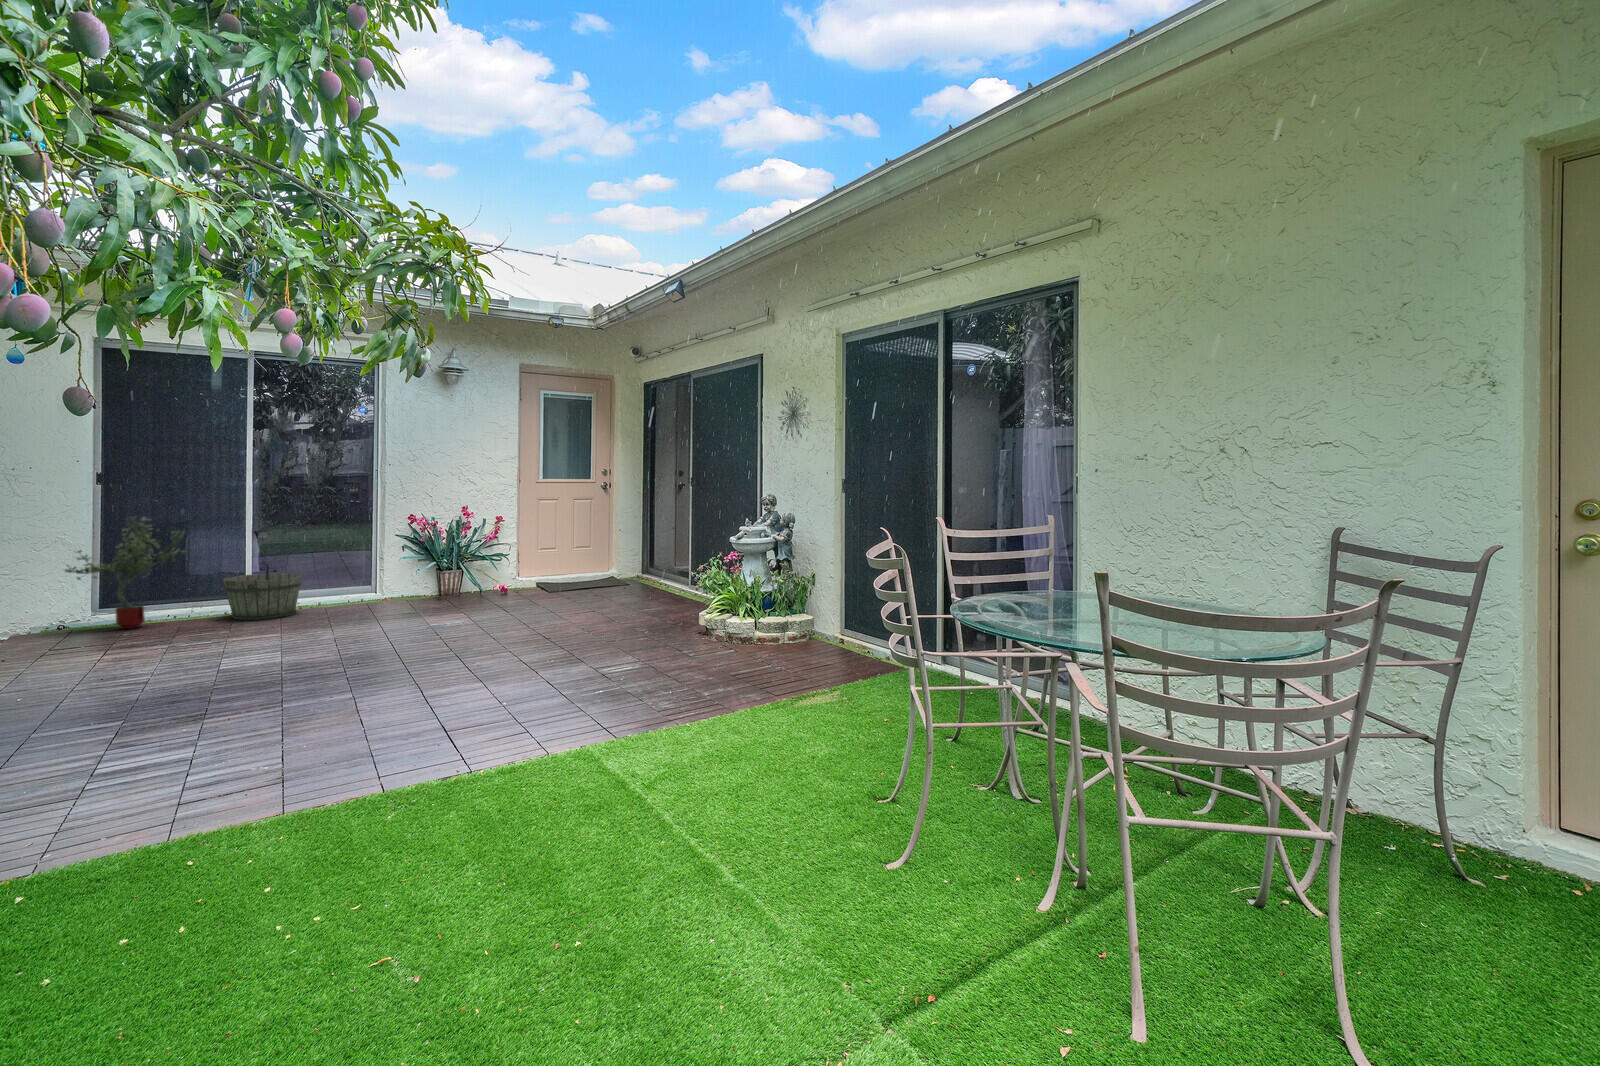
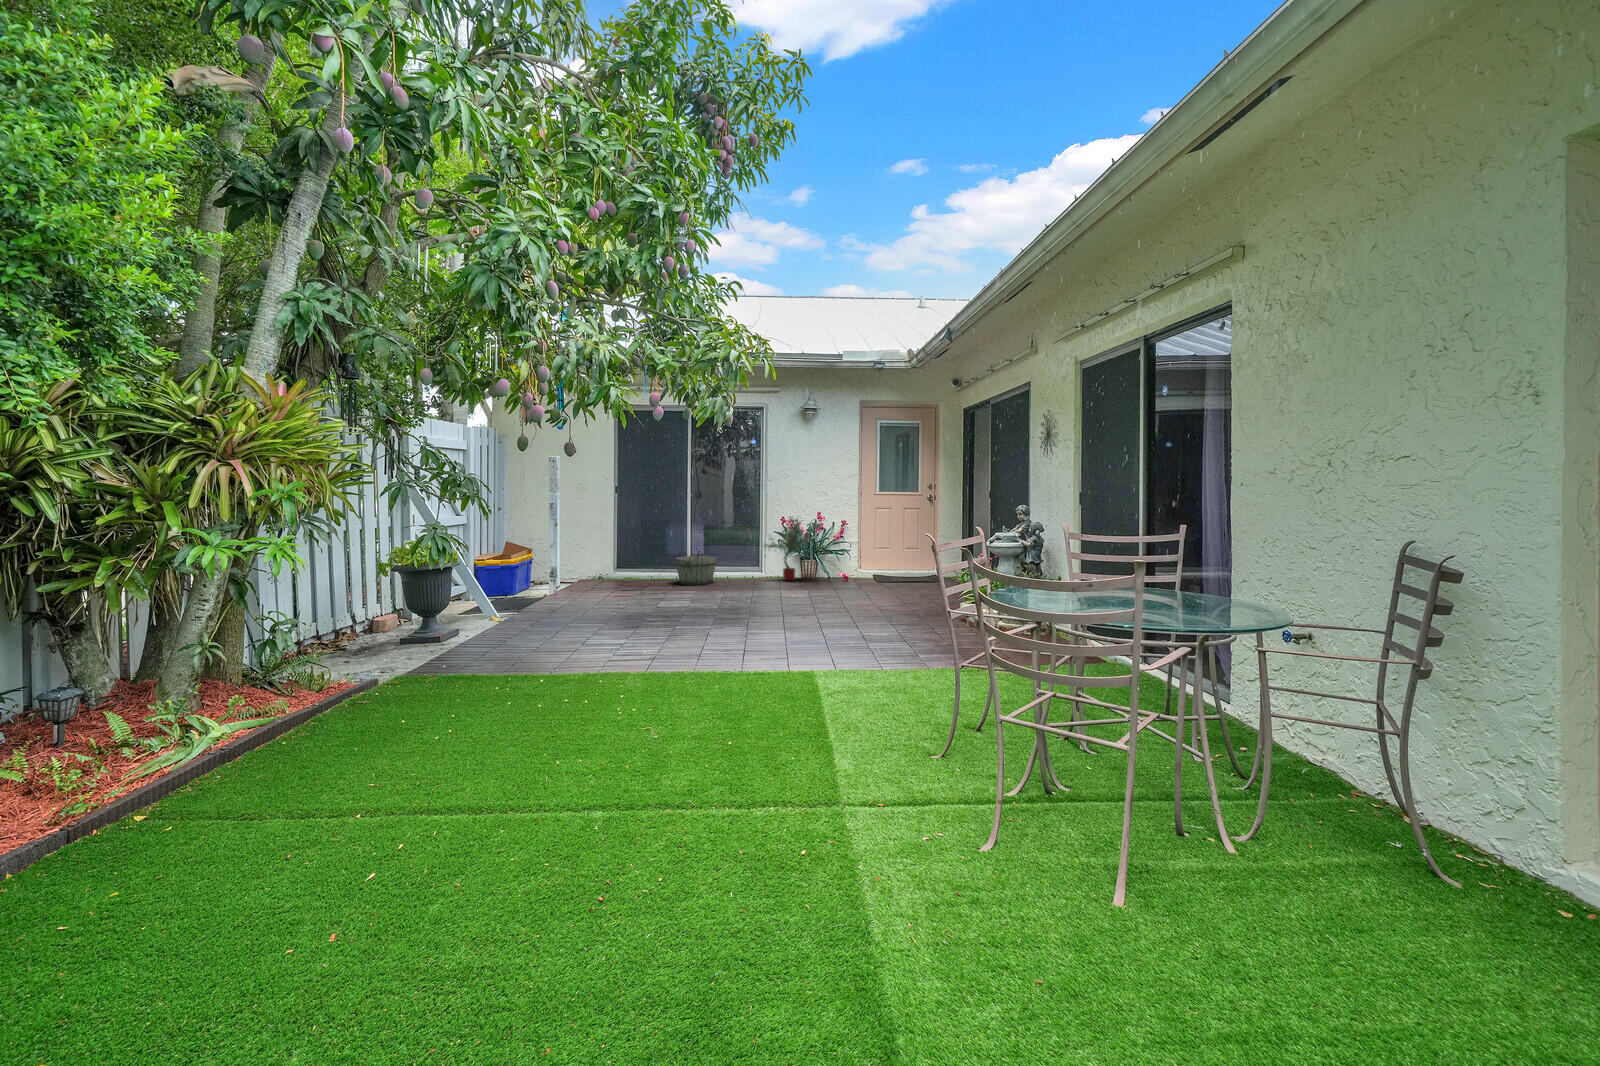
potted tree: present [65,517,186,629] -> present [765,518,814,581]

